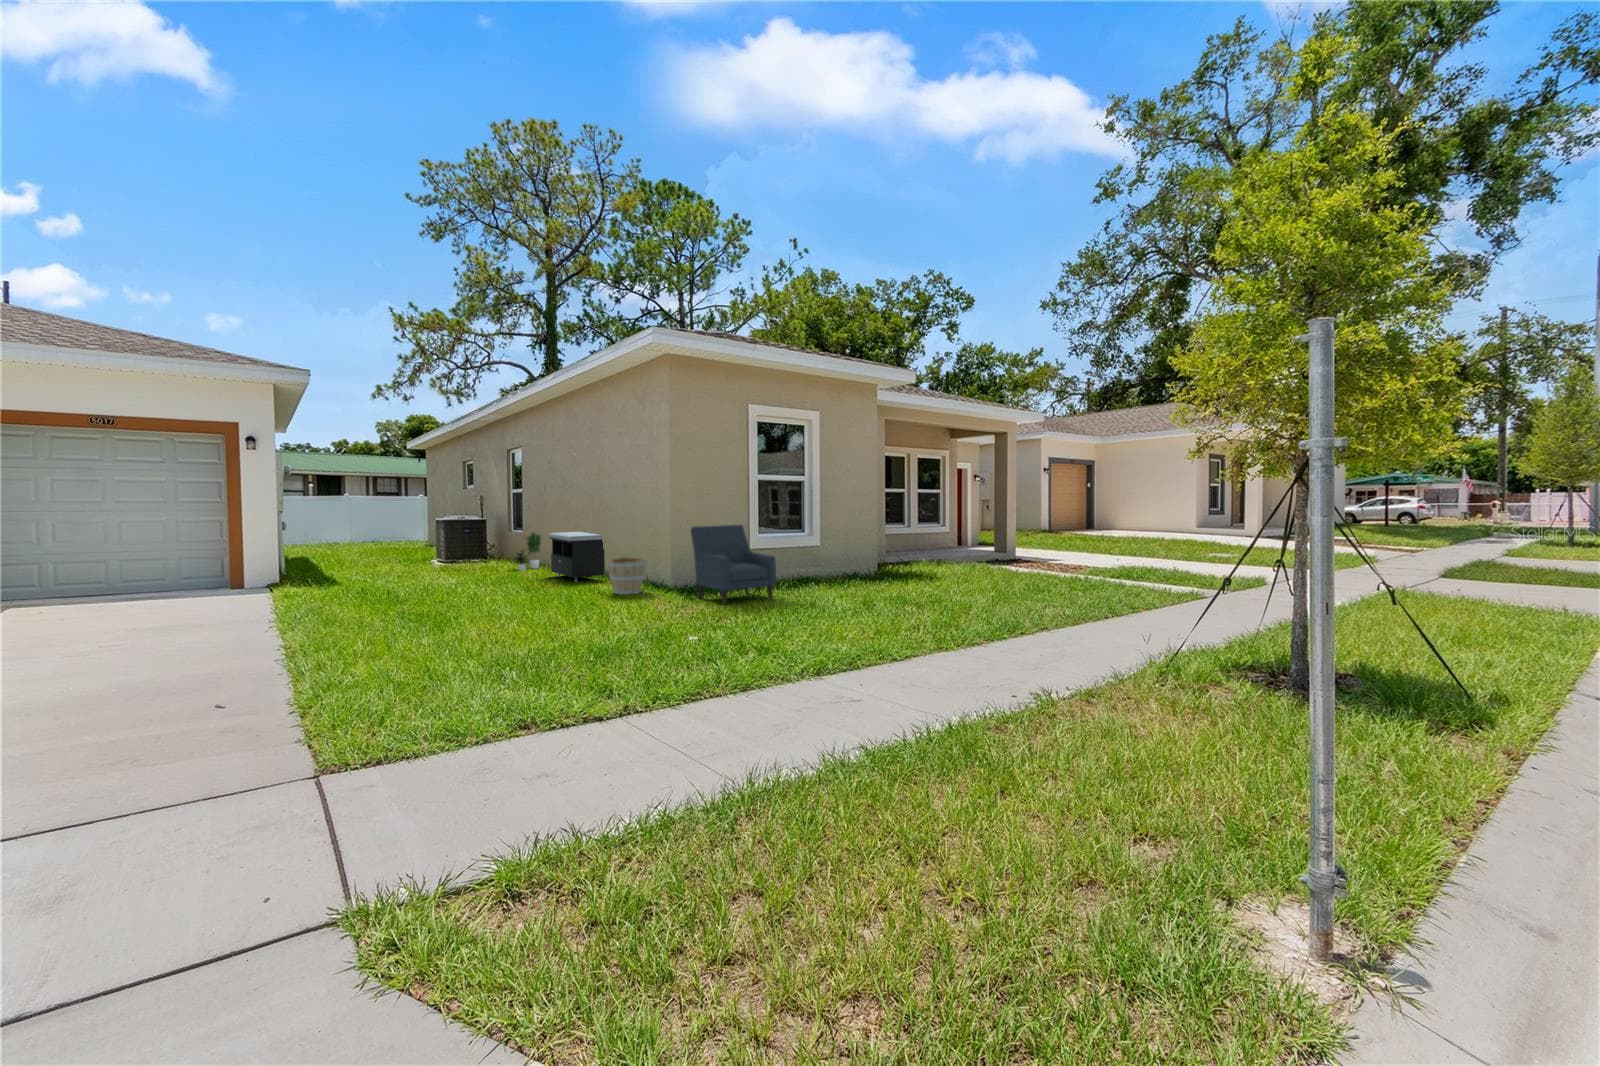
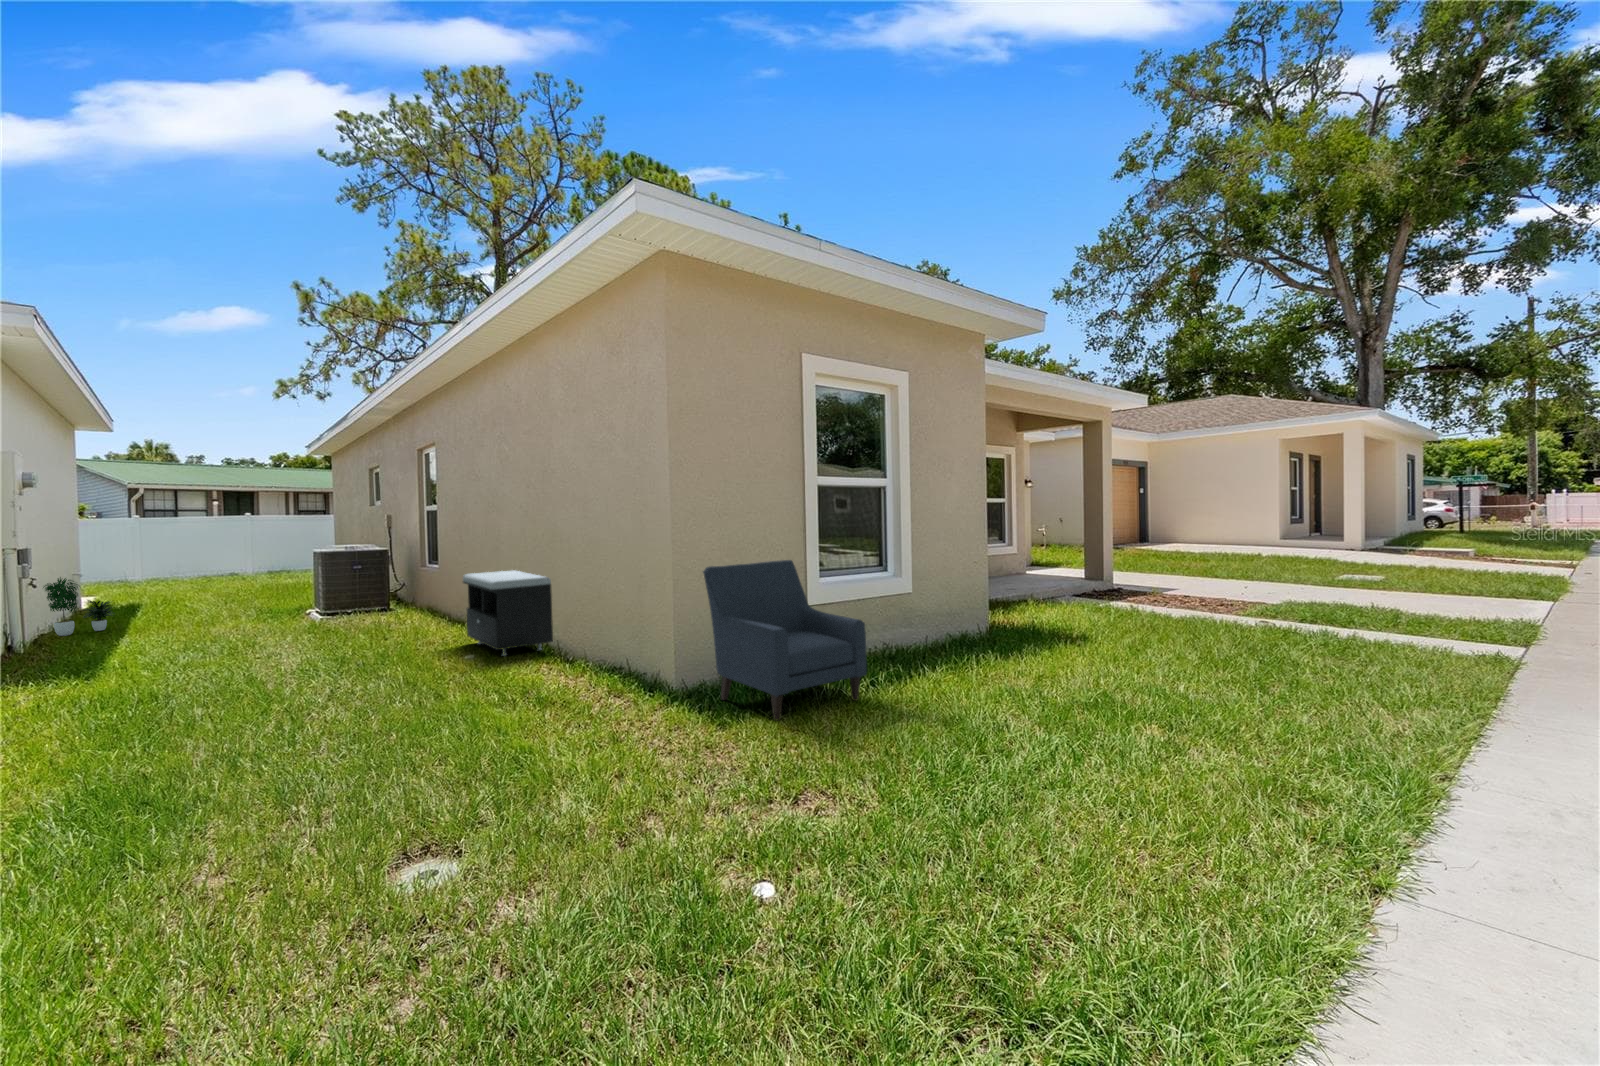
potted plant: present [516,533,541,571] -> present [43,577,112,636]
wooden bucket: present [606,557,647,595] -> none [550,620,624,691]

